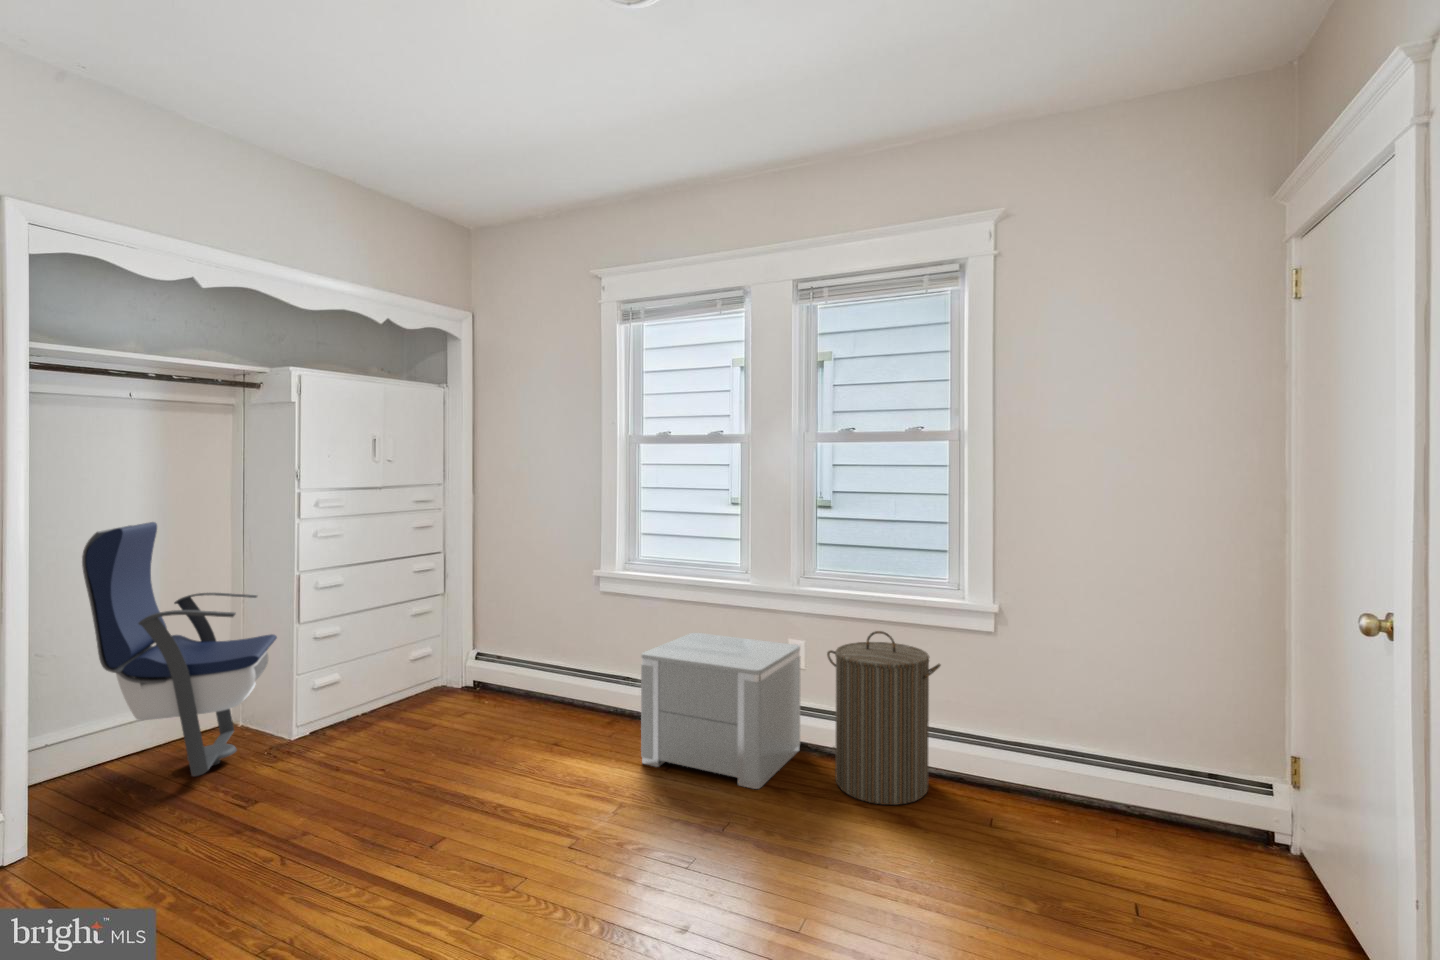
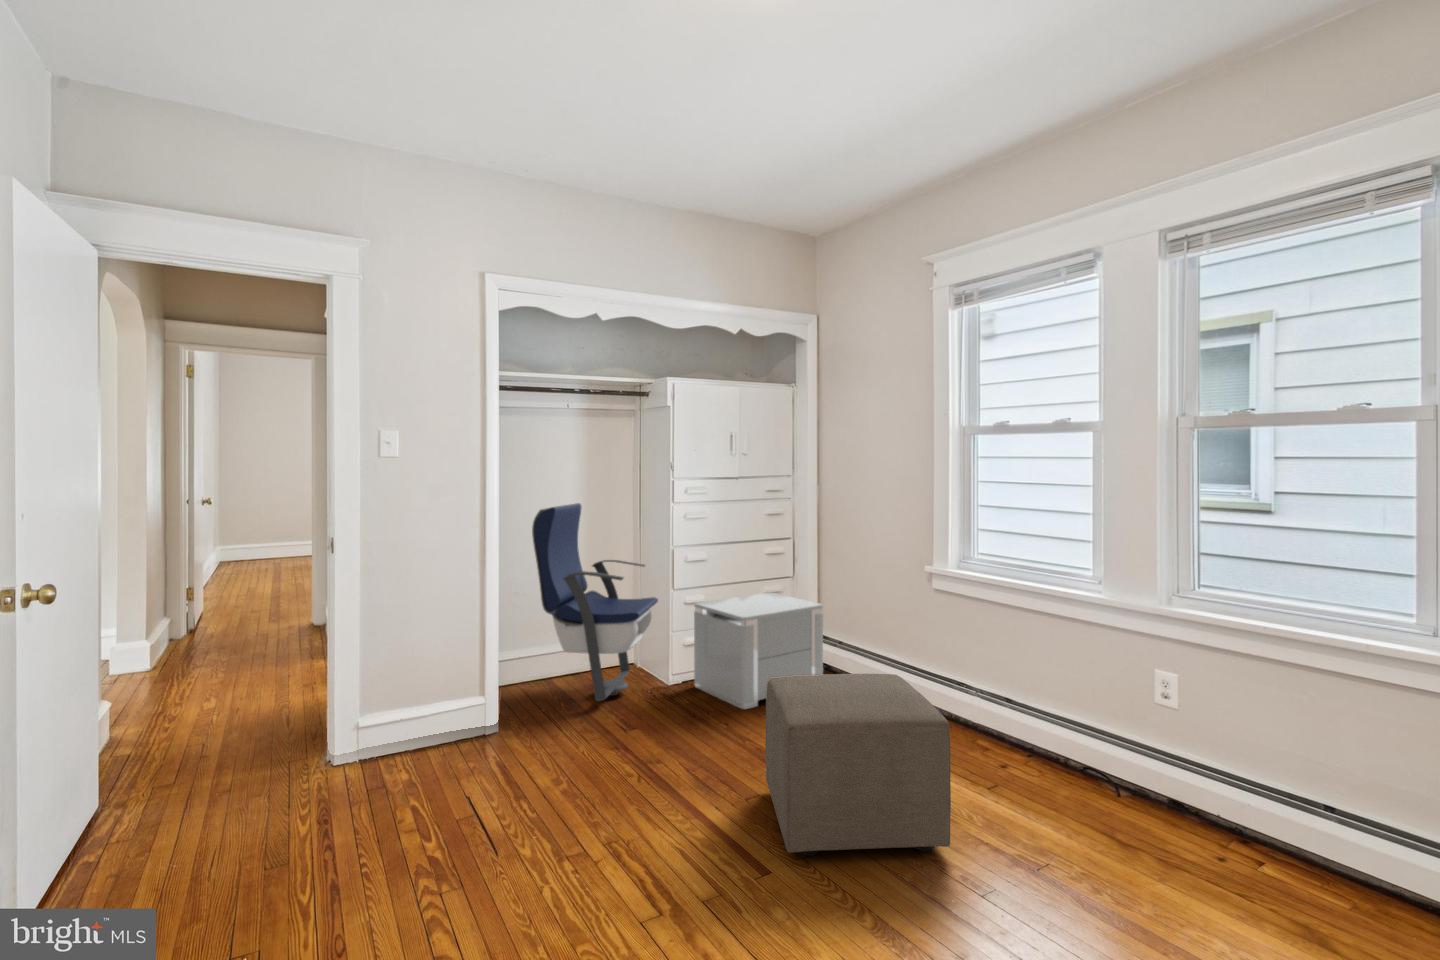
laundry hamper: present [827,631,941,805] -> none [1194,667,1375,900]
nightstand: present [641,633,800,789] -> present [694,593,823,709]
ottoman: none [452,682,654,888] -> present [765,674,951,856]

